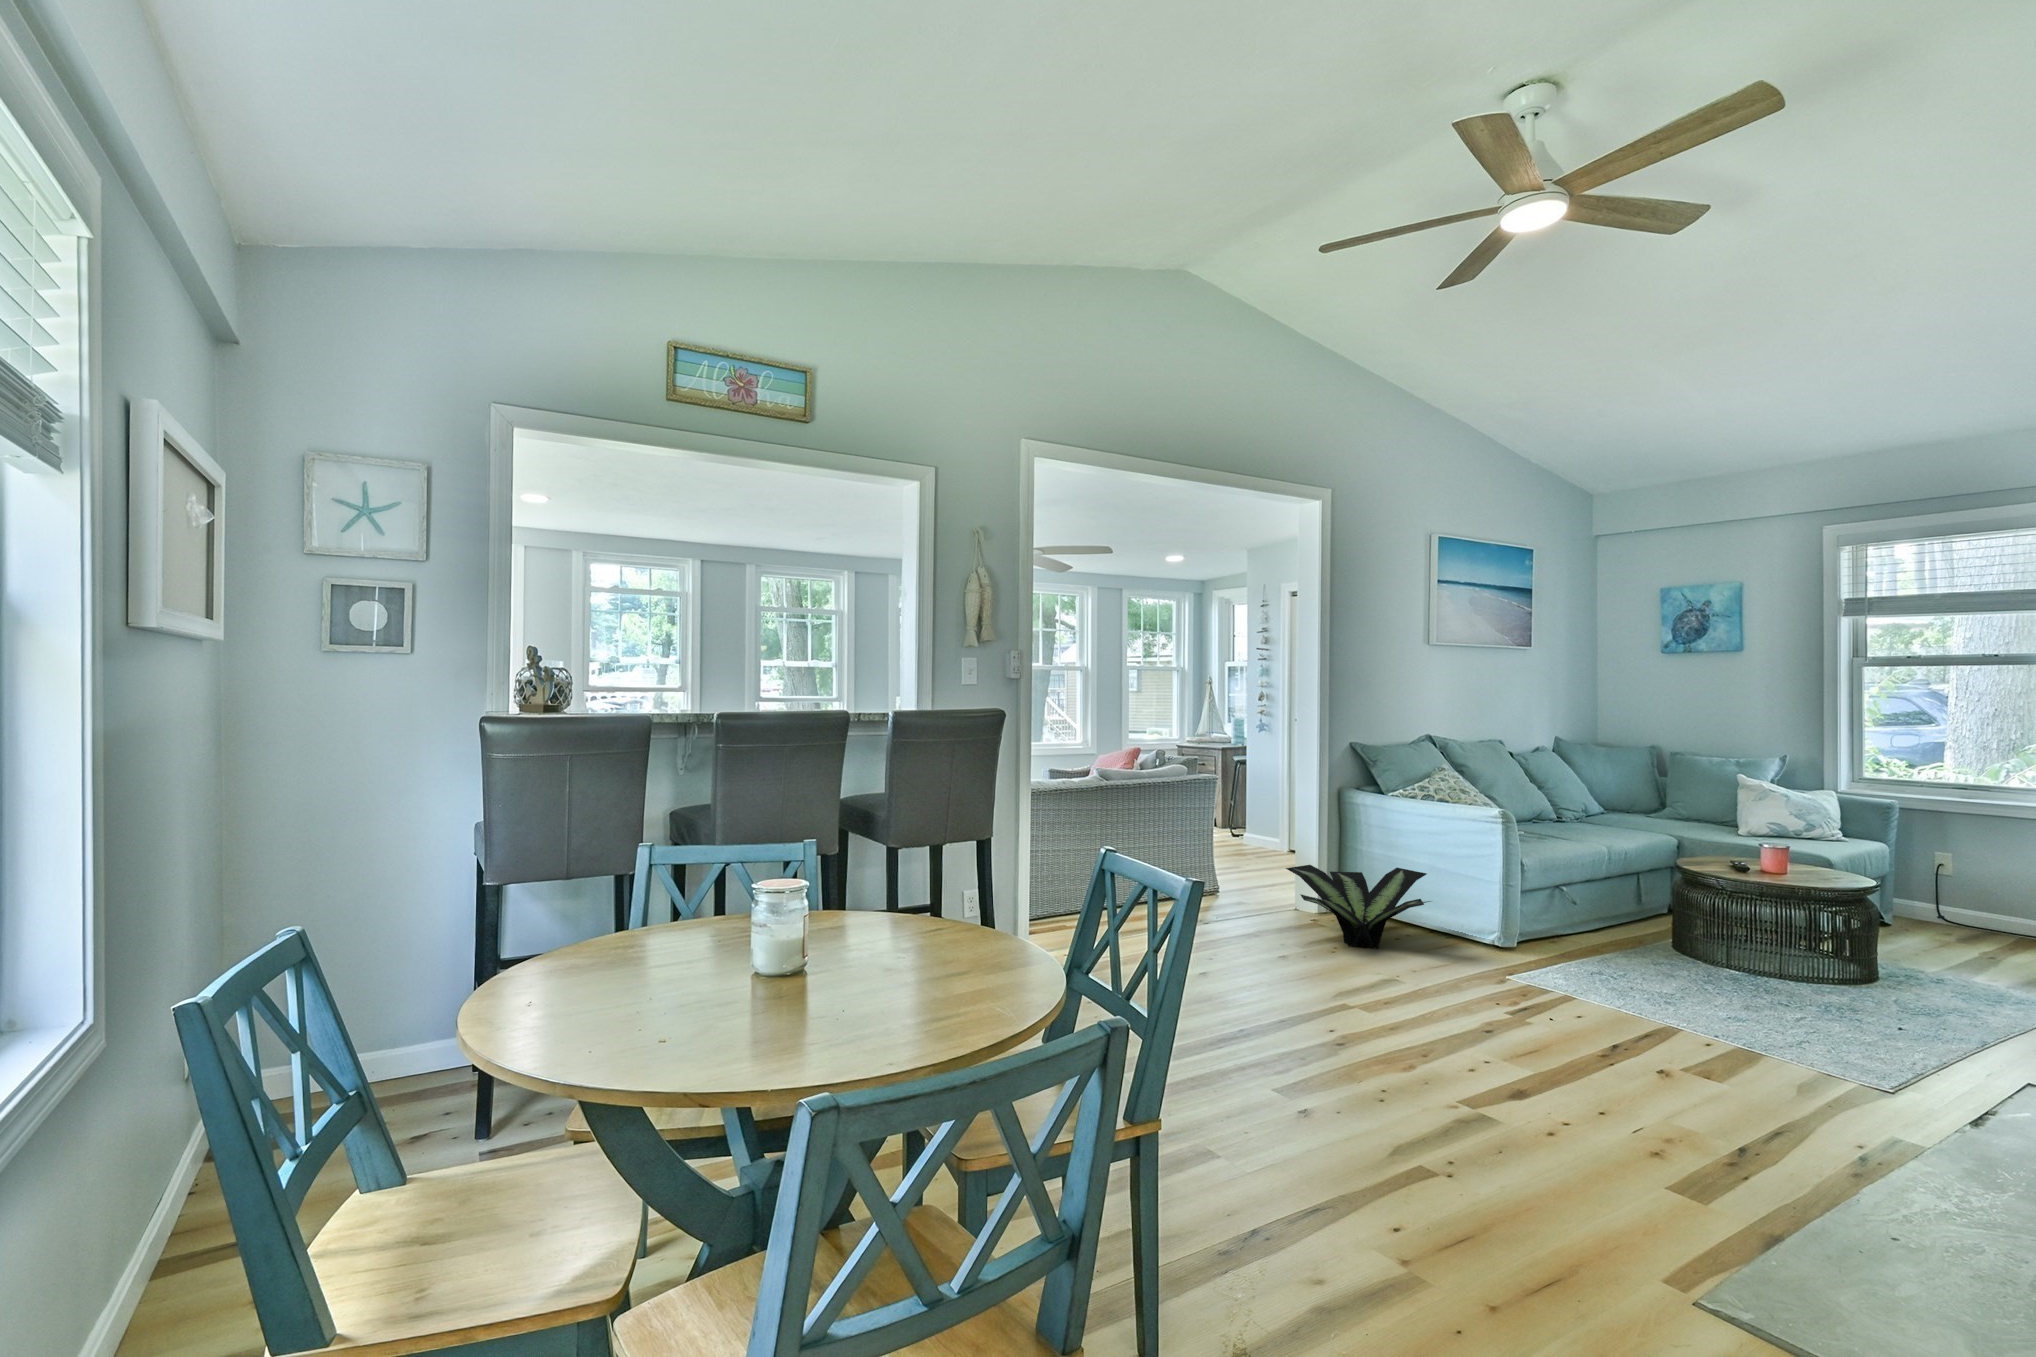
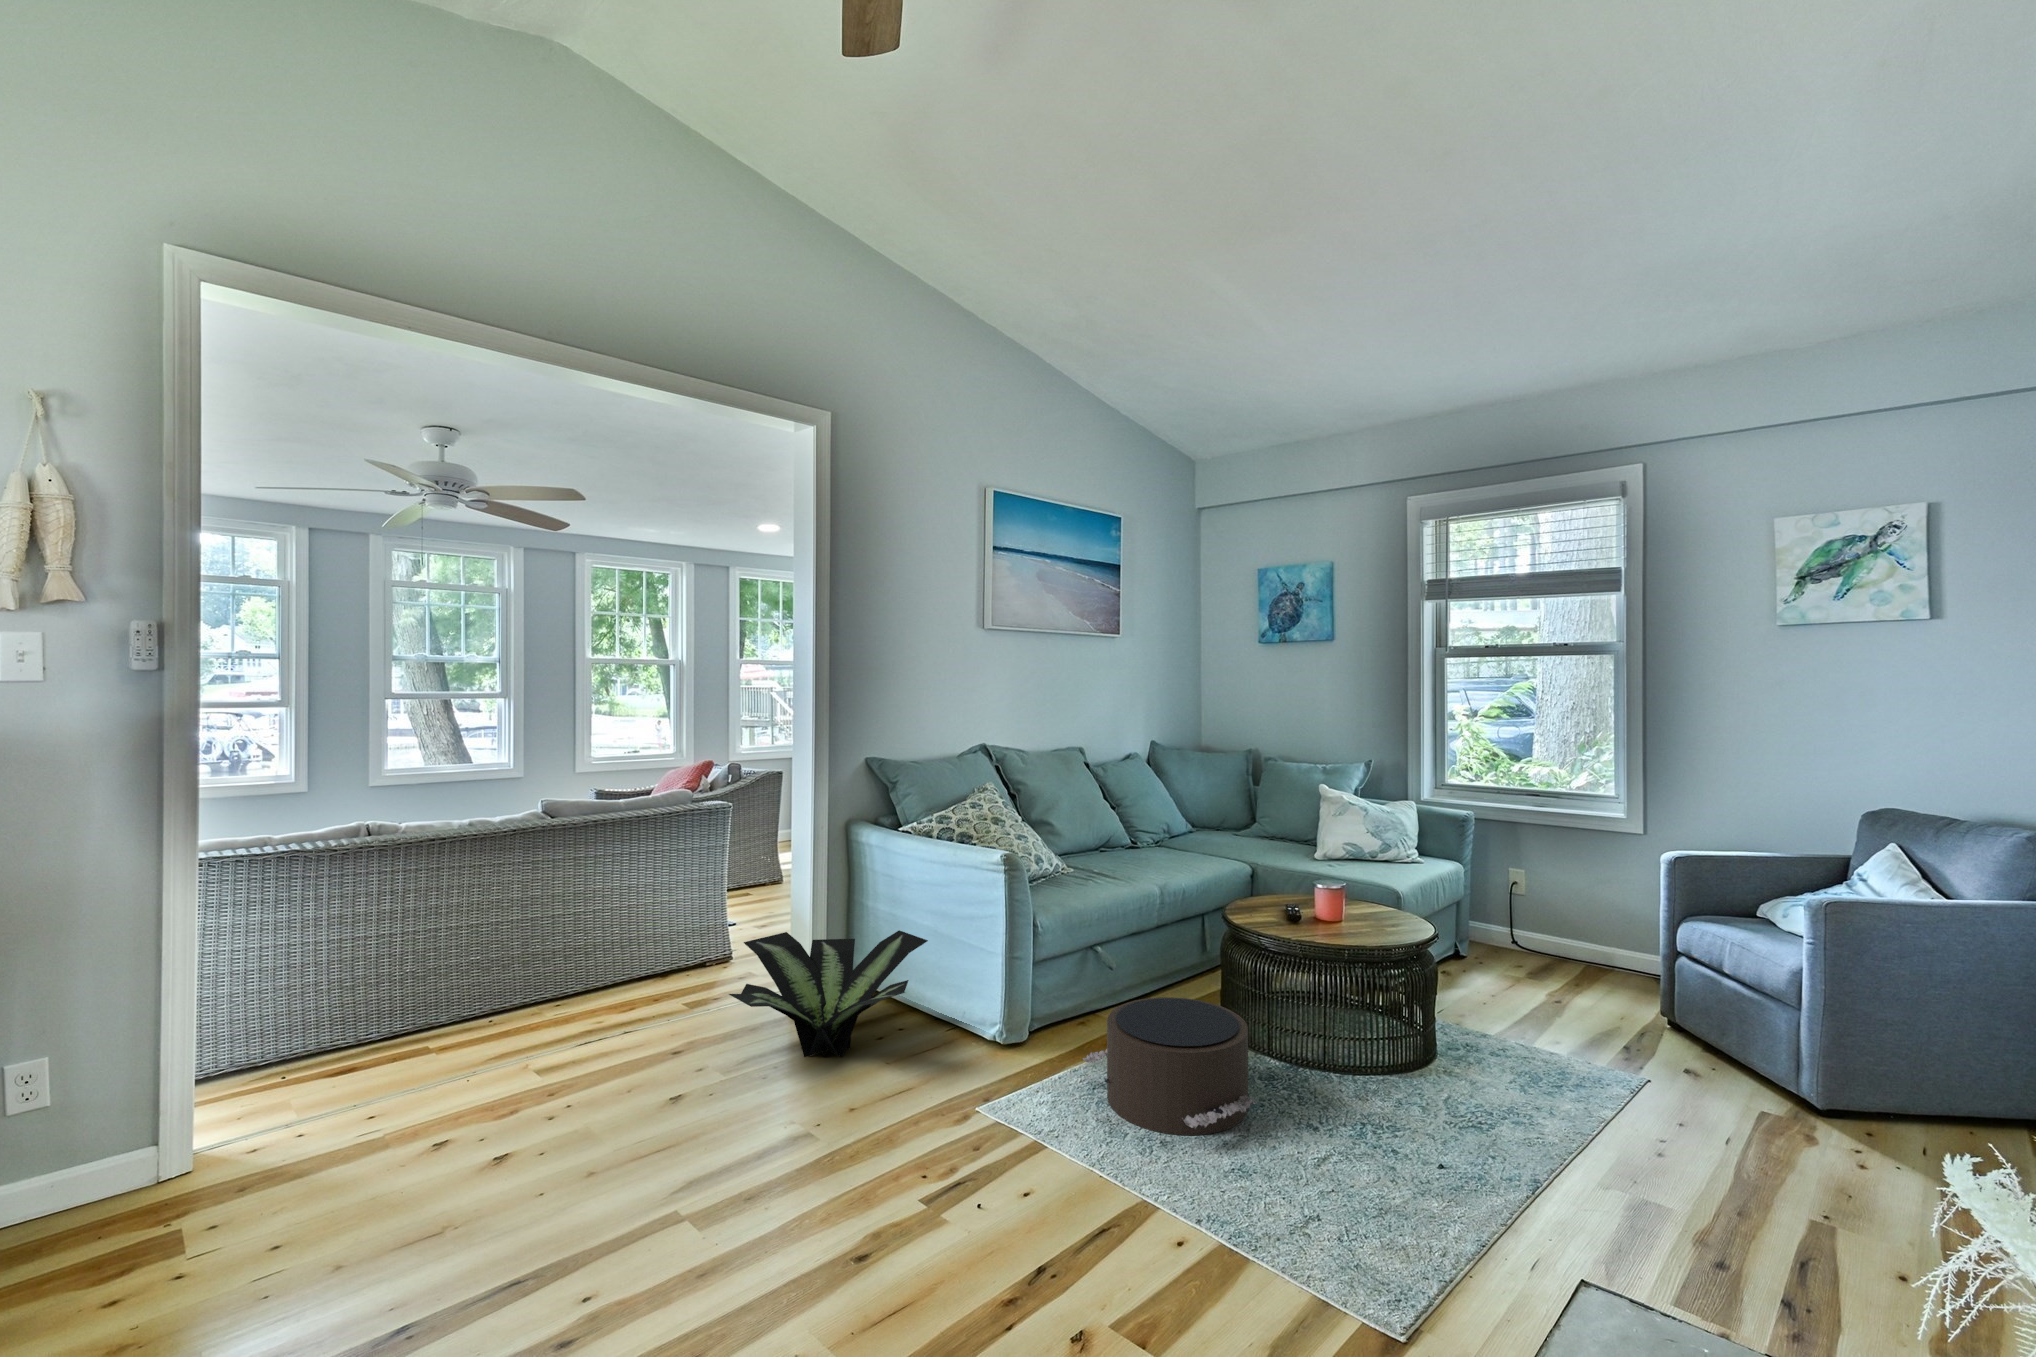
pouf: none [1576,916,1736,1003] -> present [1083,997,1257,1135]

